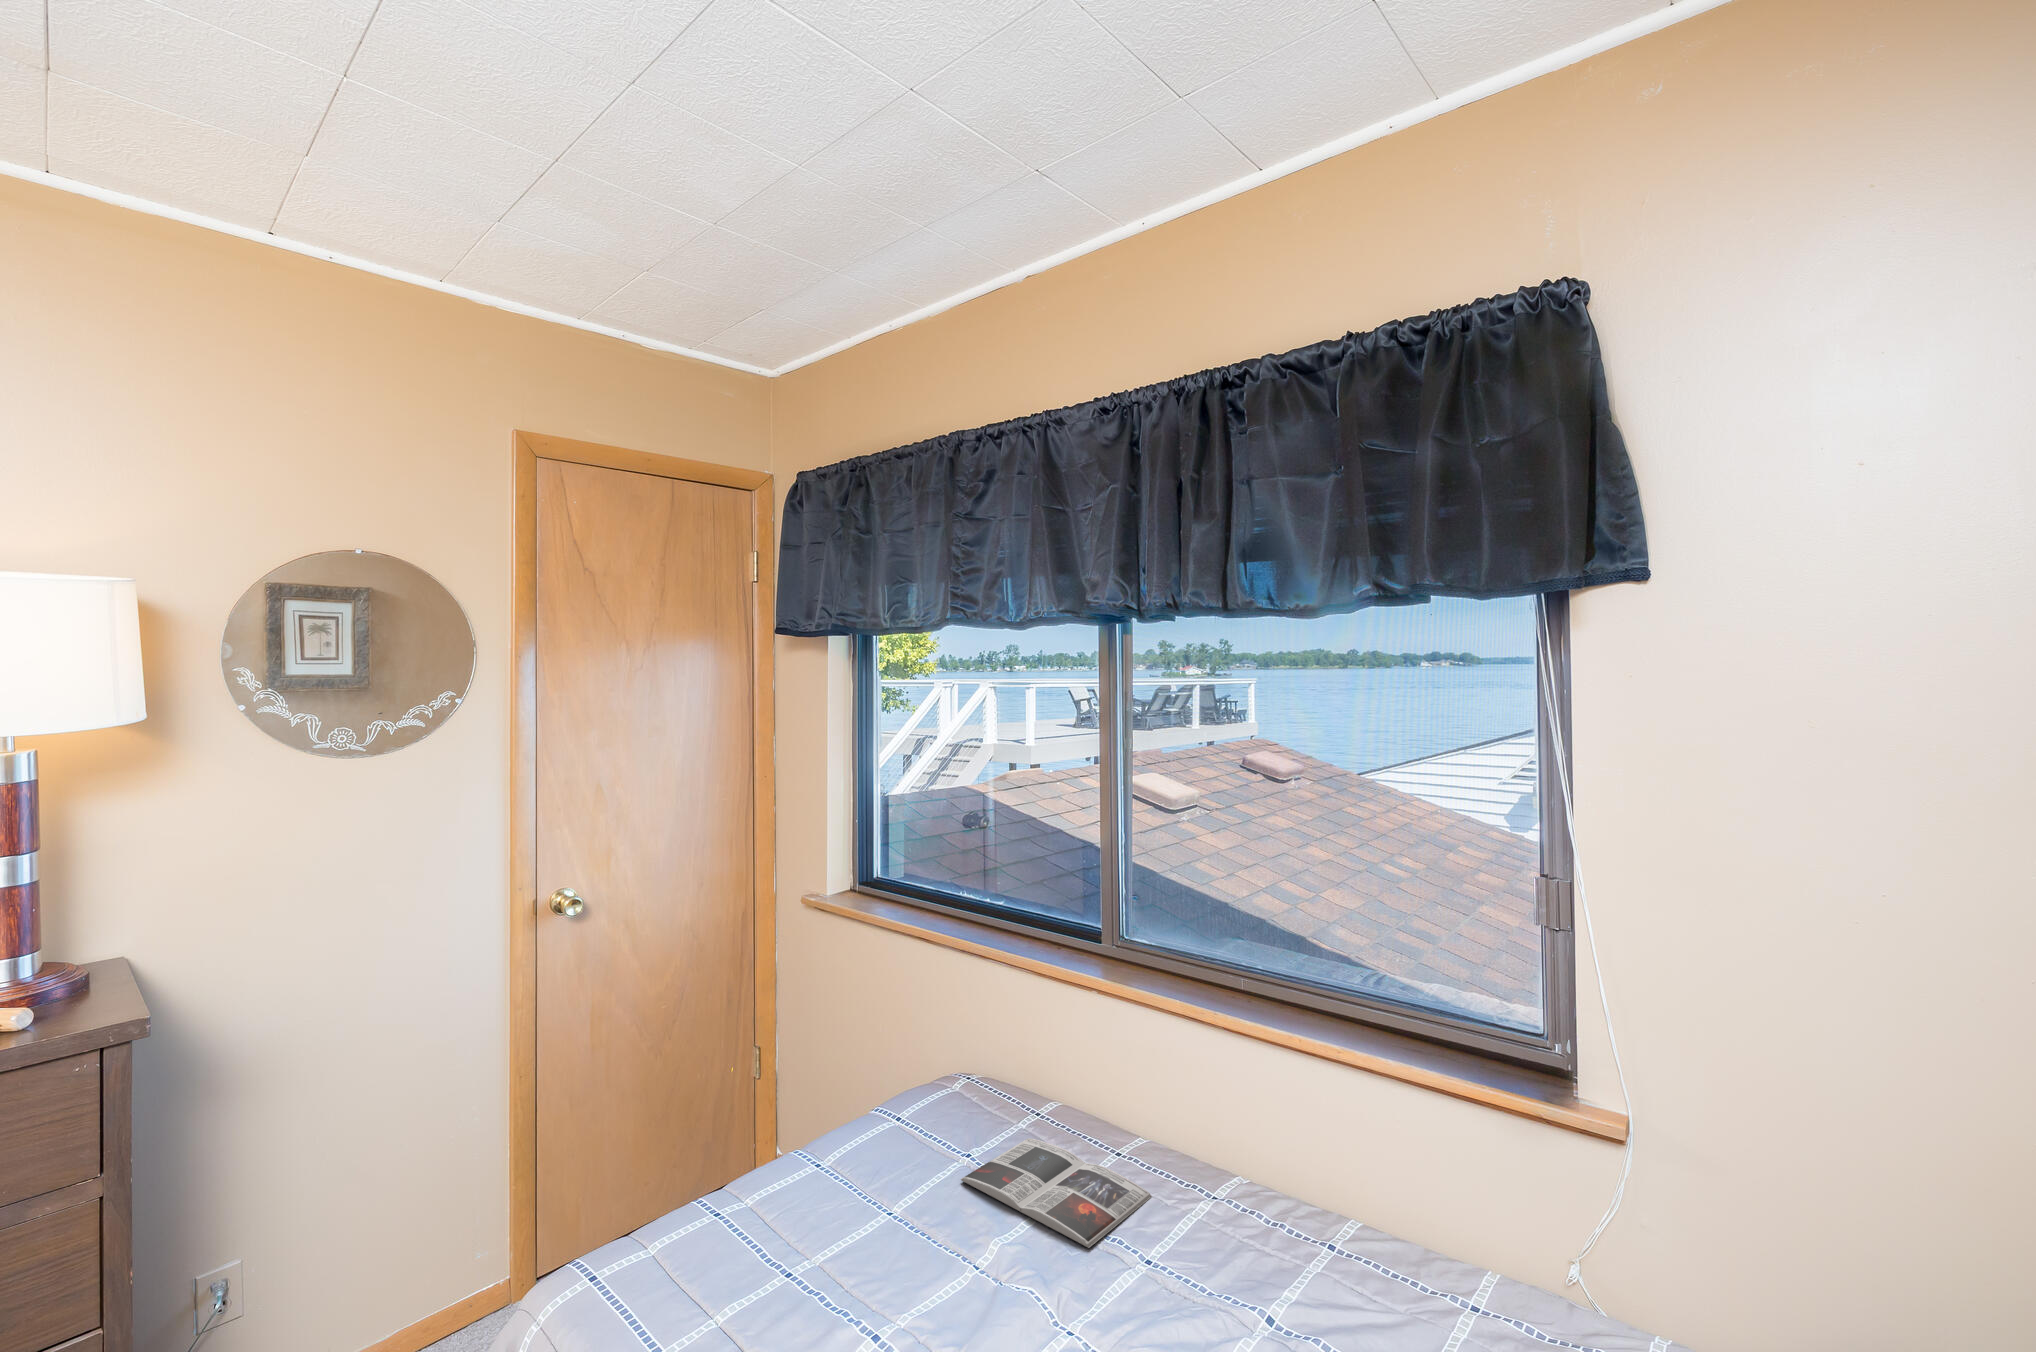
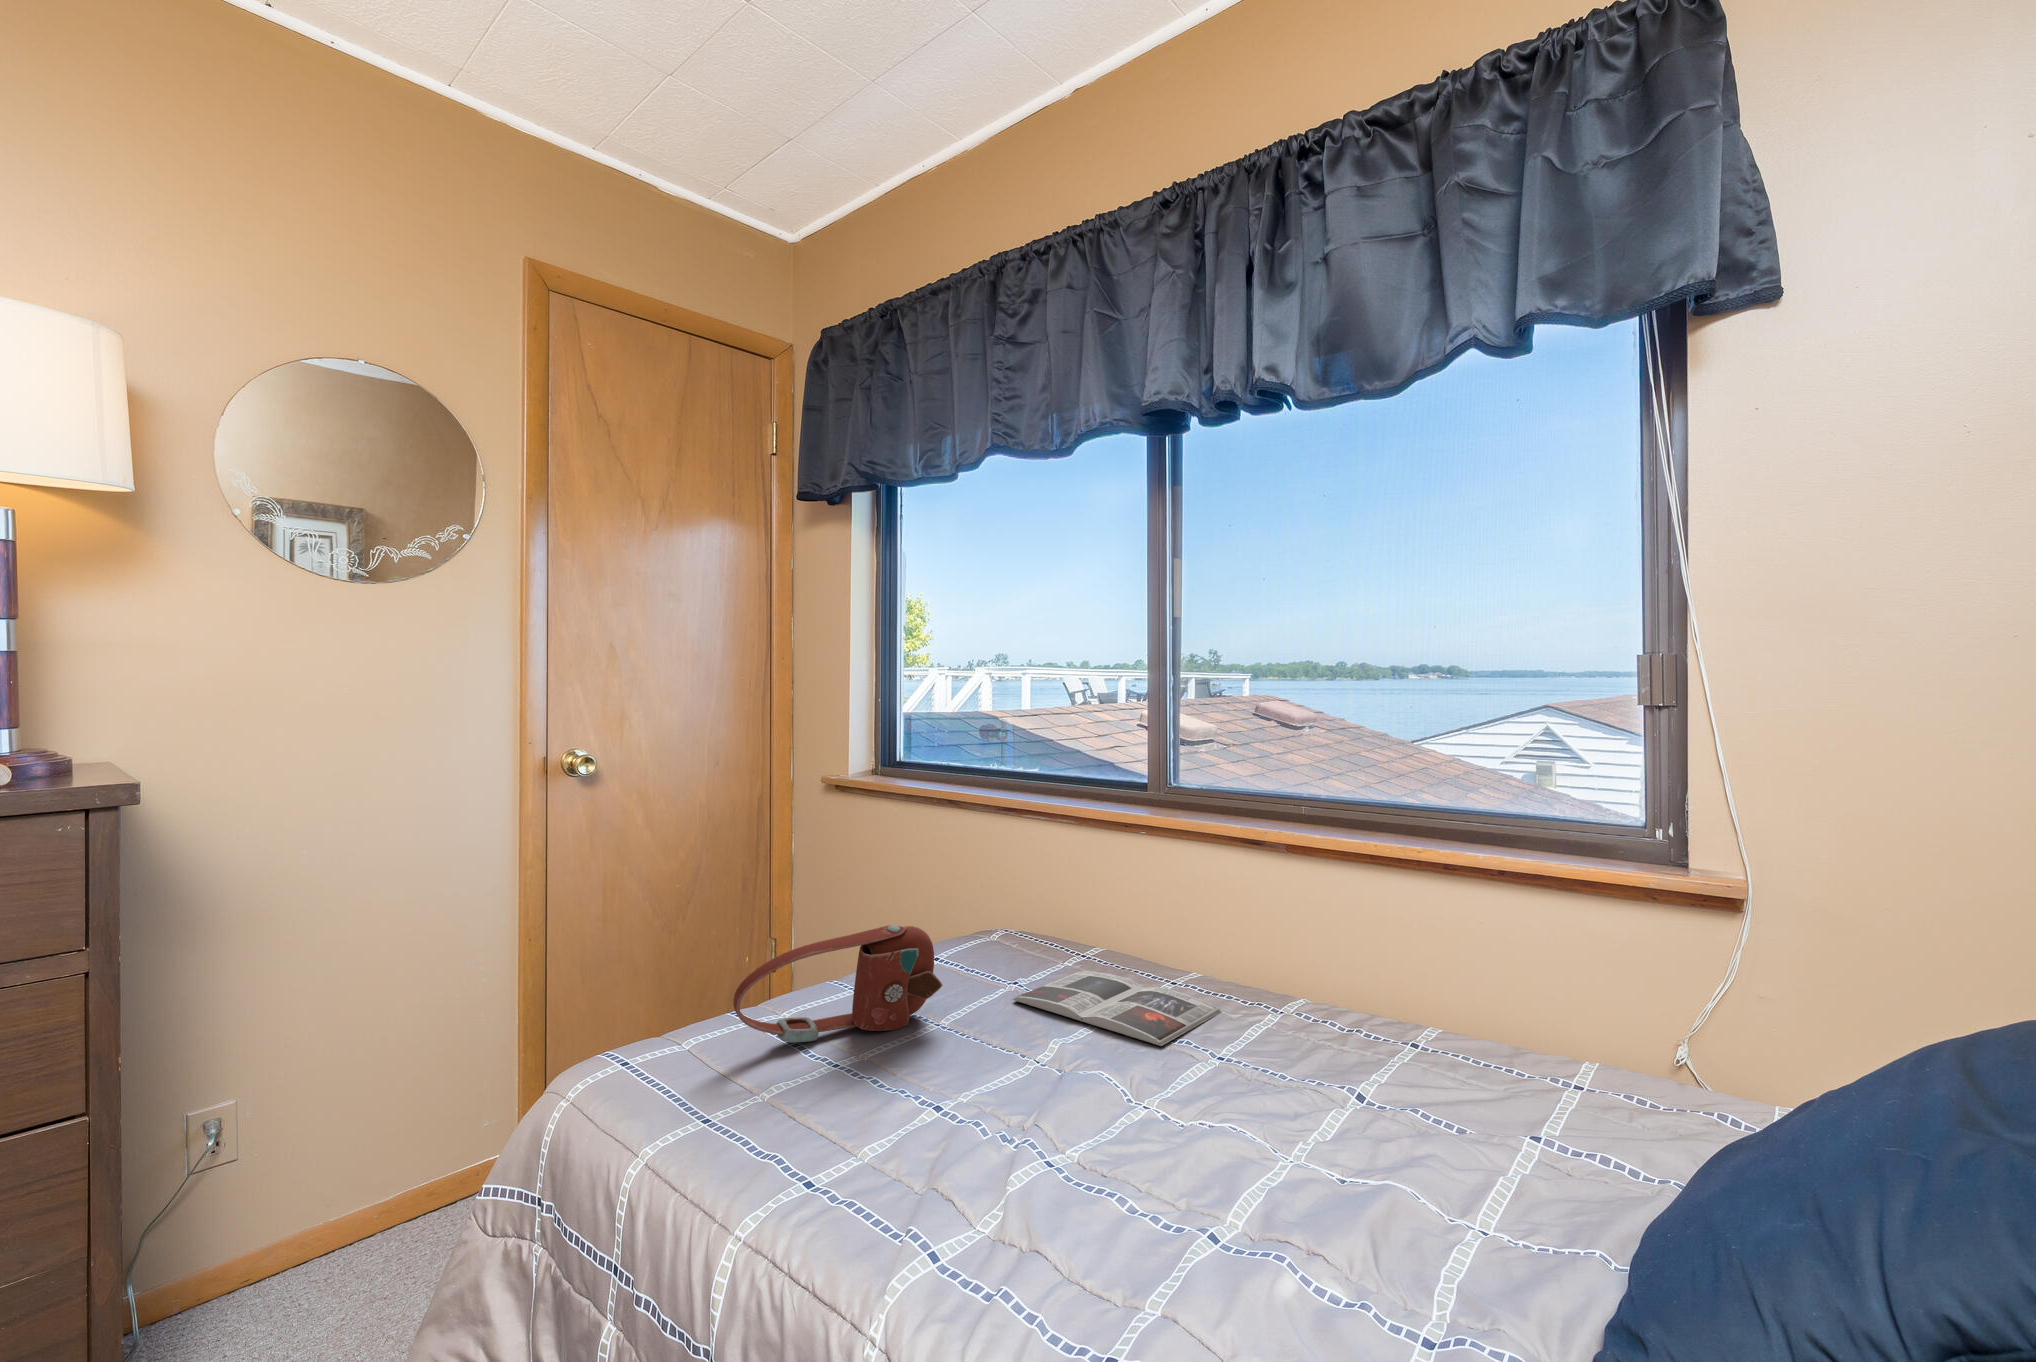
handbag: none [694,1120,892,1245] -> present [733,925,943,1042]

